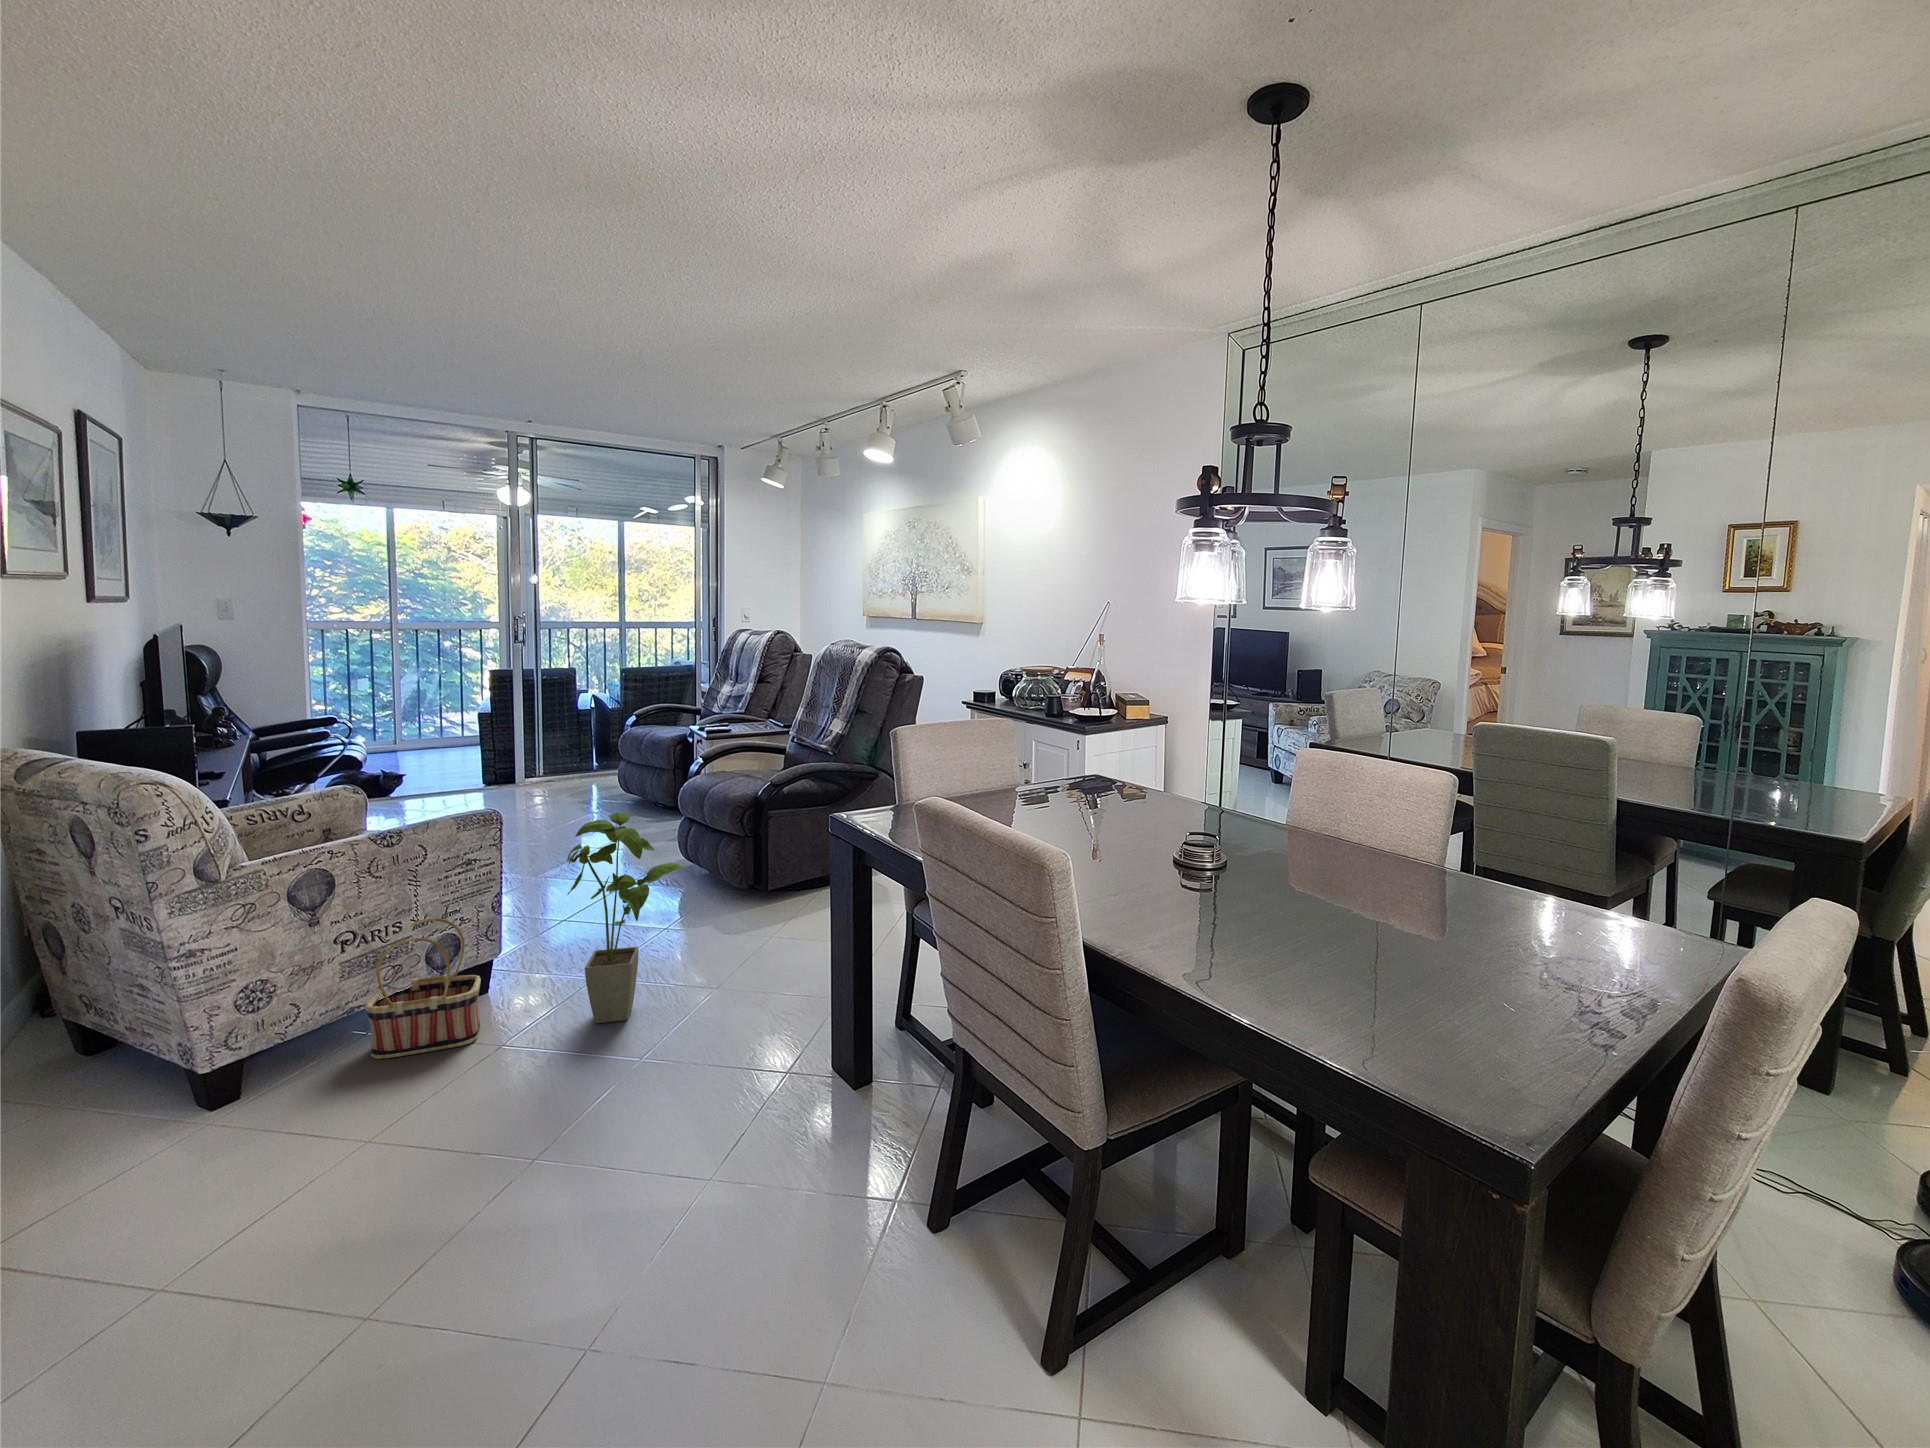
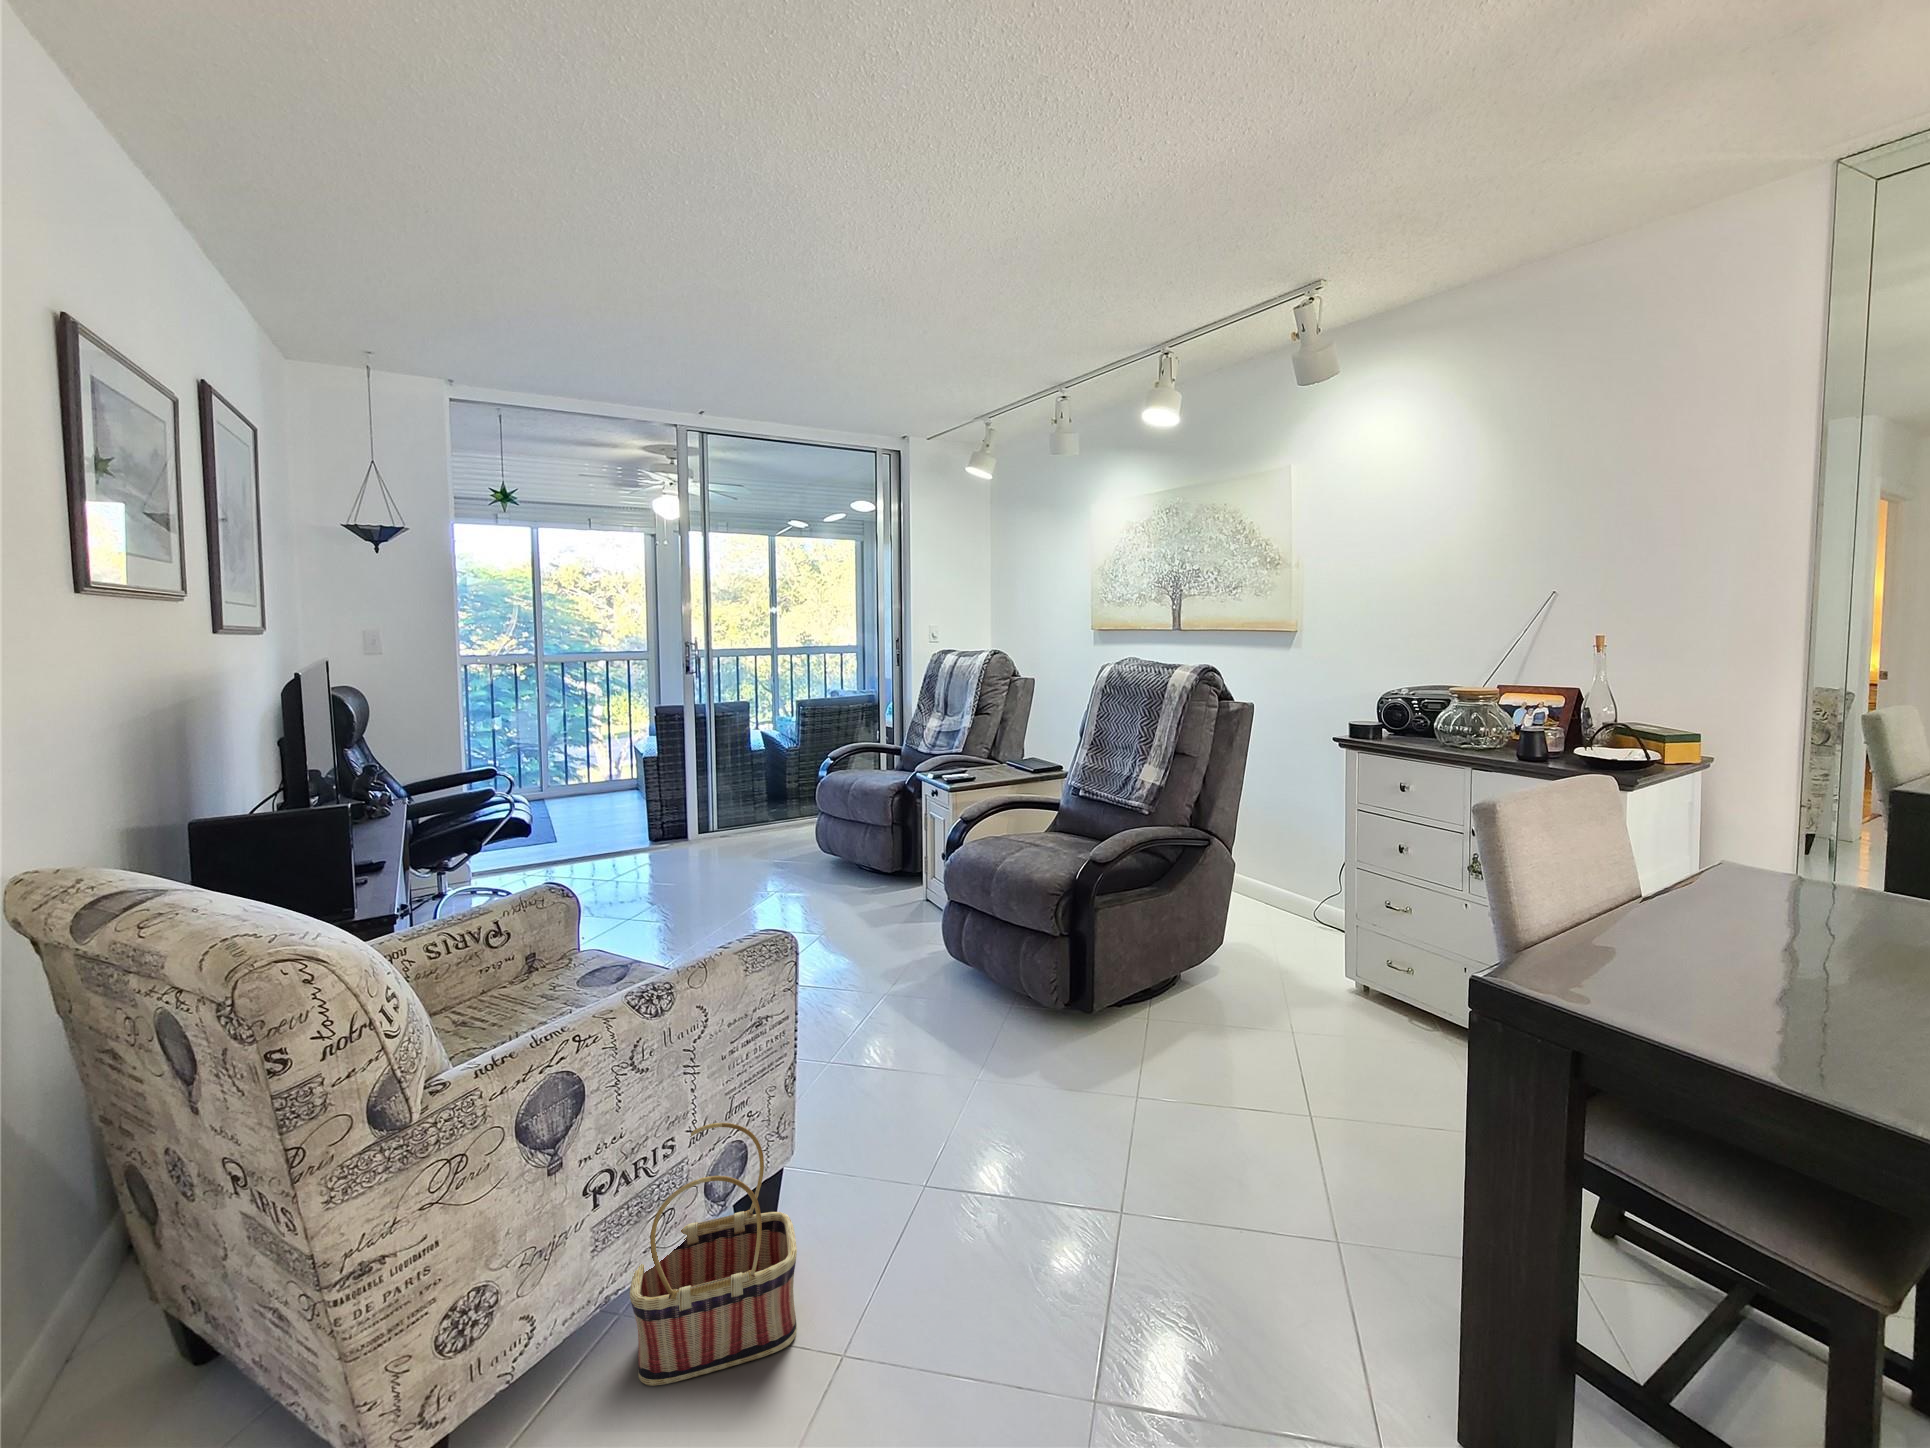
house plant: present [567,812,689,1023] -> none [915,942,1093,1295]

